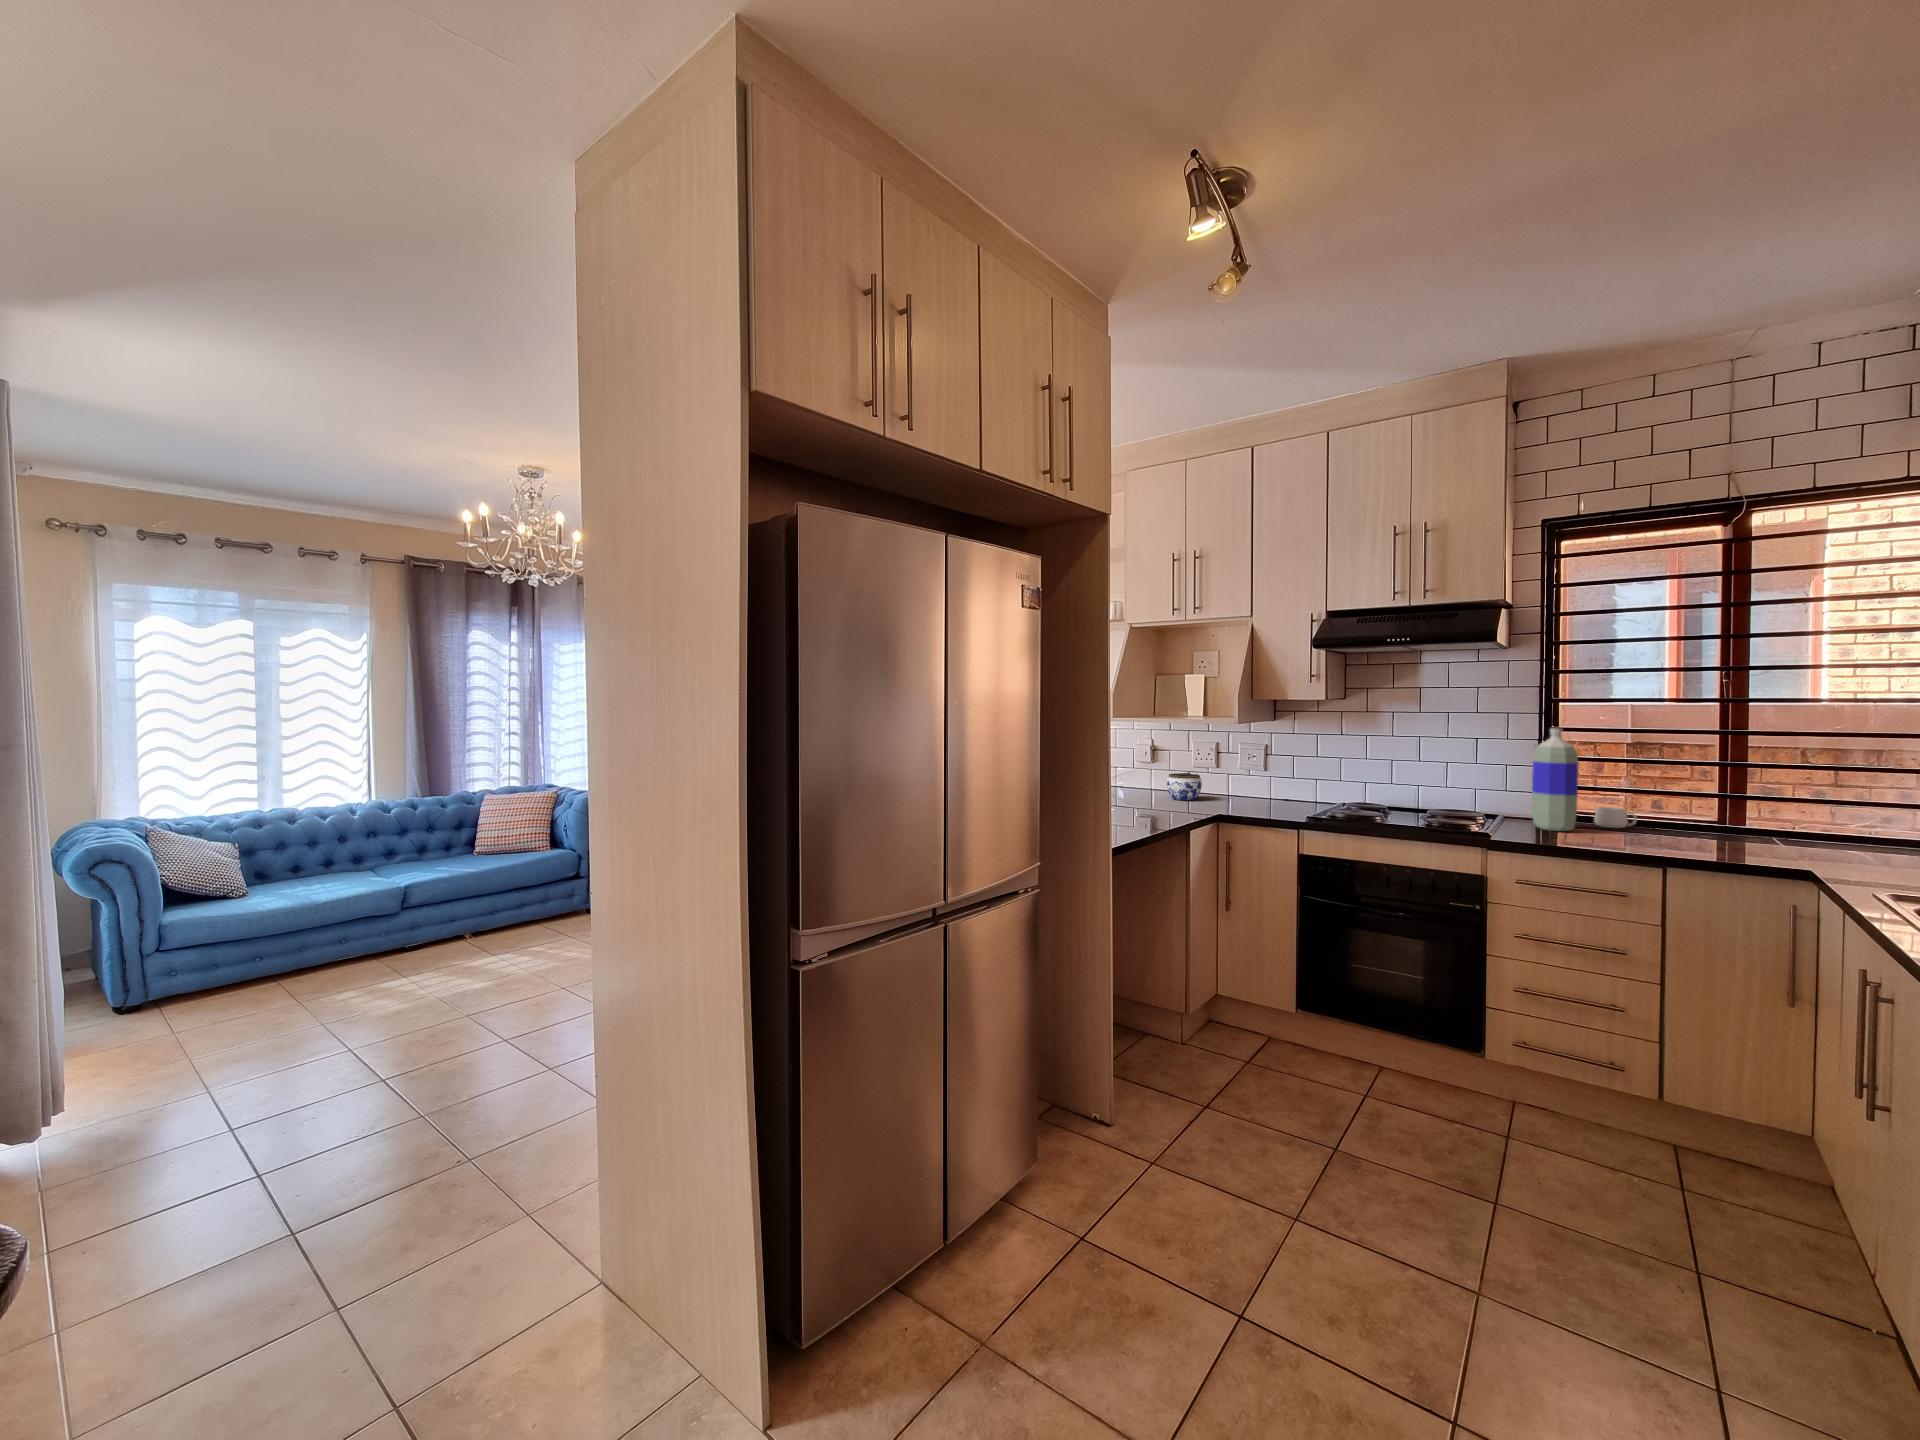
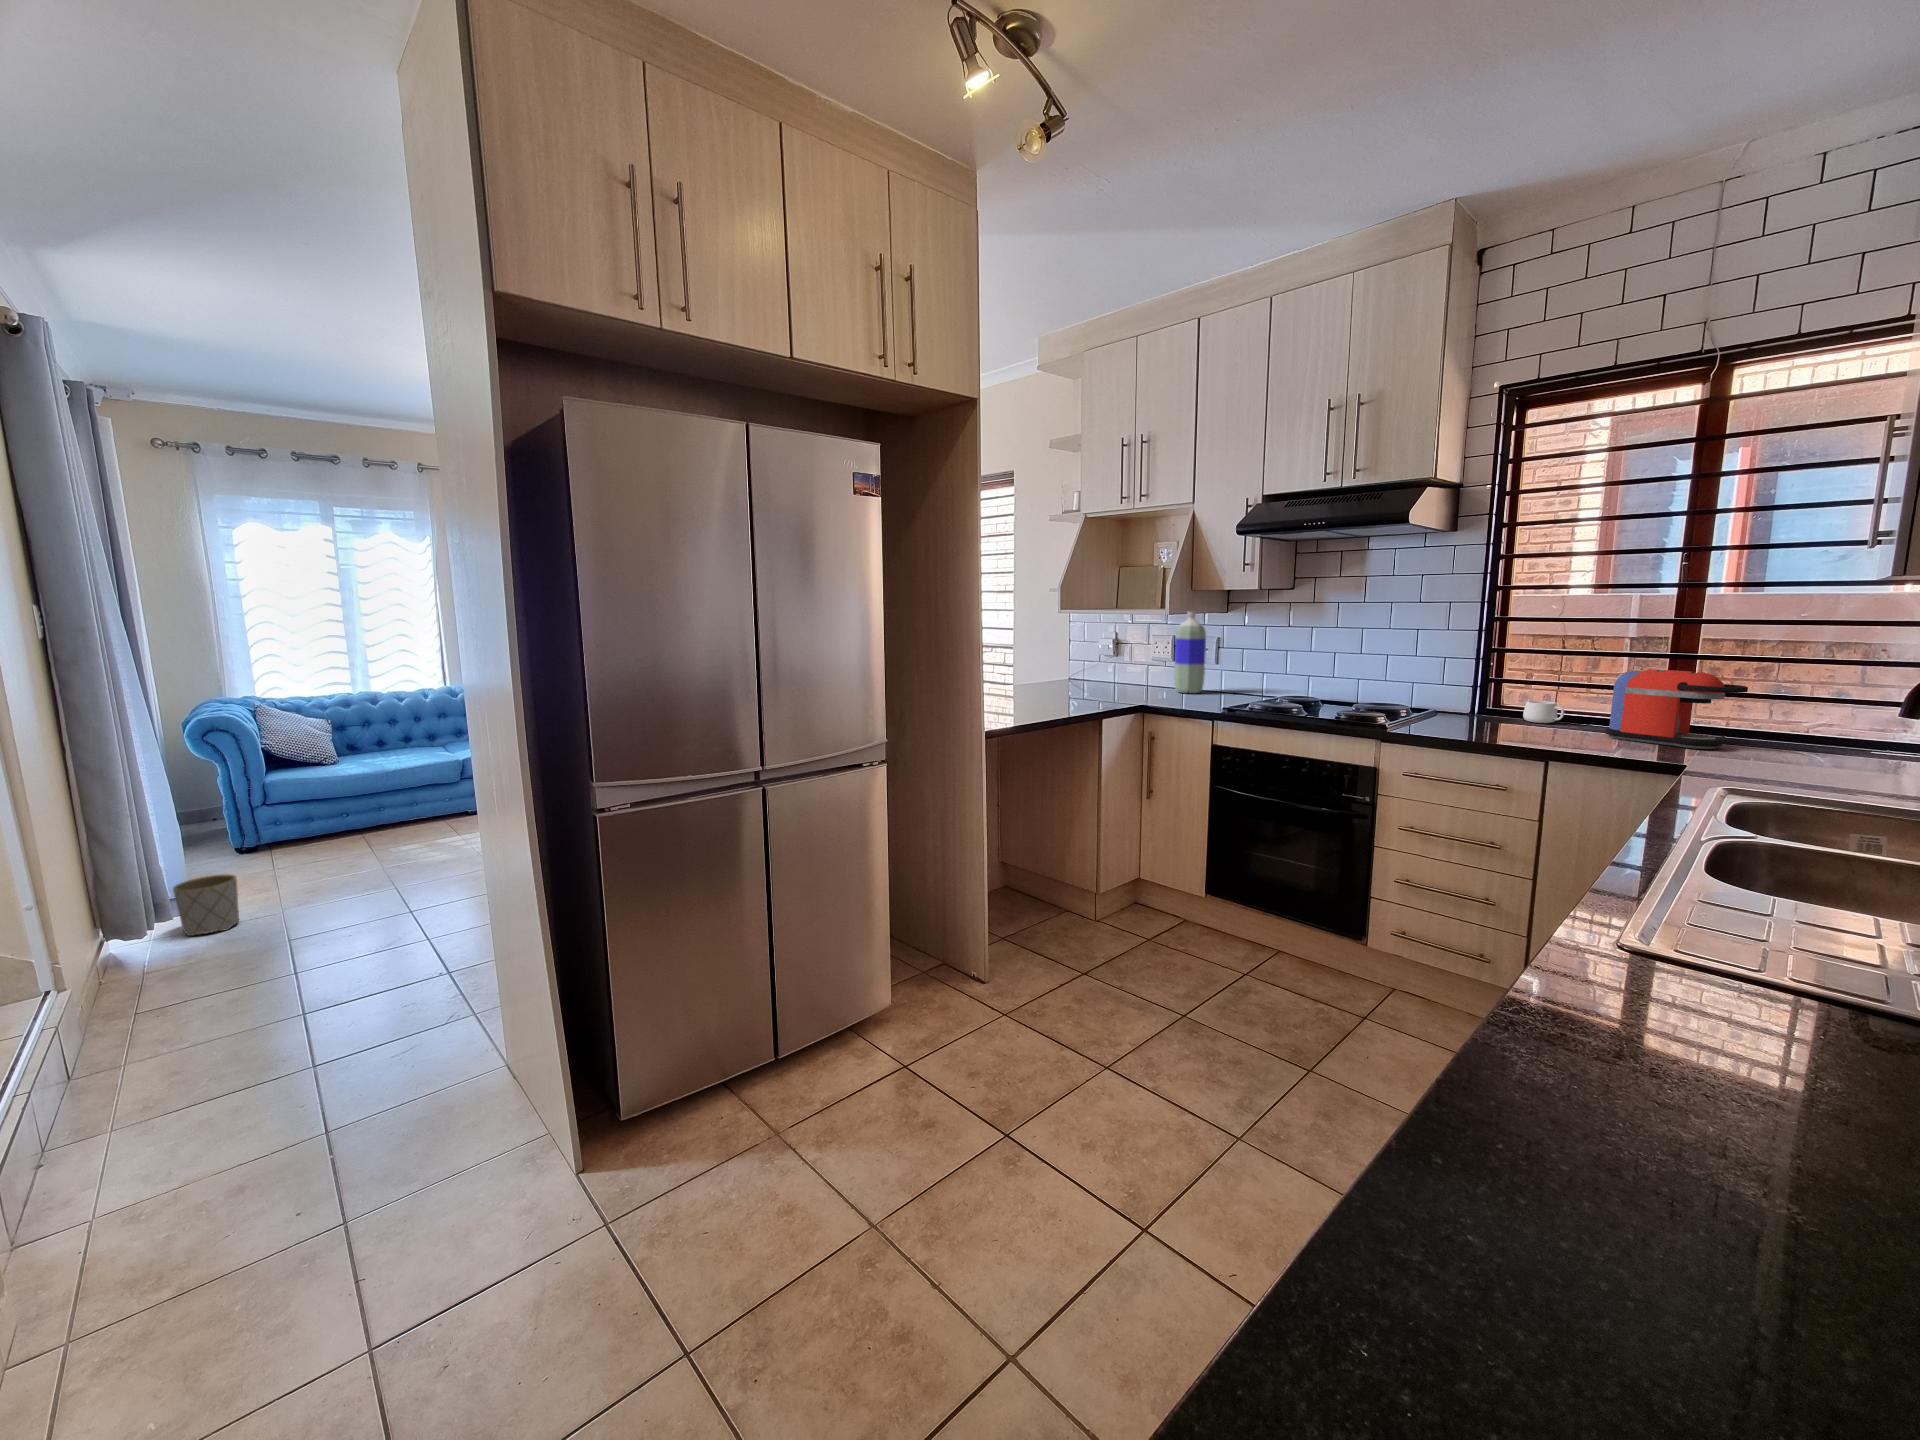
bottle: present [1532,728,1578,831] -> present [1174,612,1206,693]
jar: present [1167,773,1202,800] -> none [1111,666,1146,692]
coffee maker: none [1691,779,1830,854] -> present [1606,669,1748,749]
planter: none [73,1048,158,1134] -> present [173,874,239,936]

